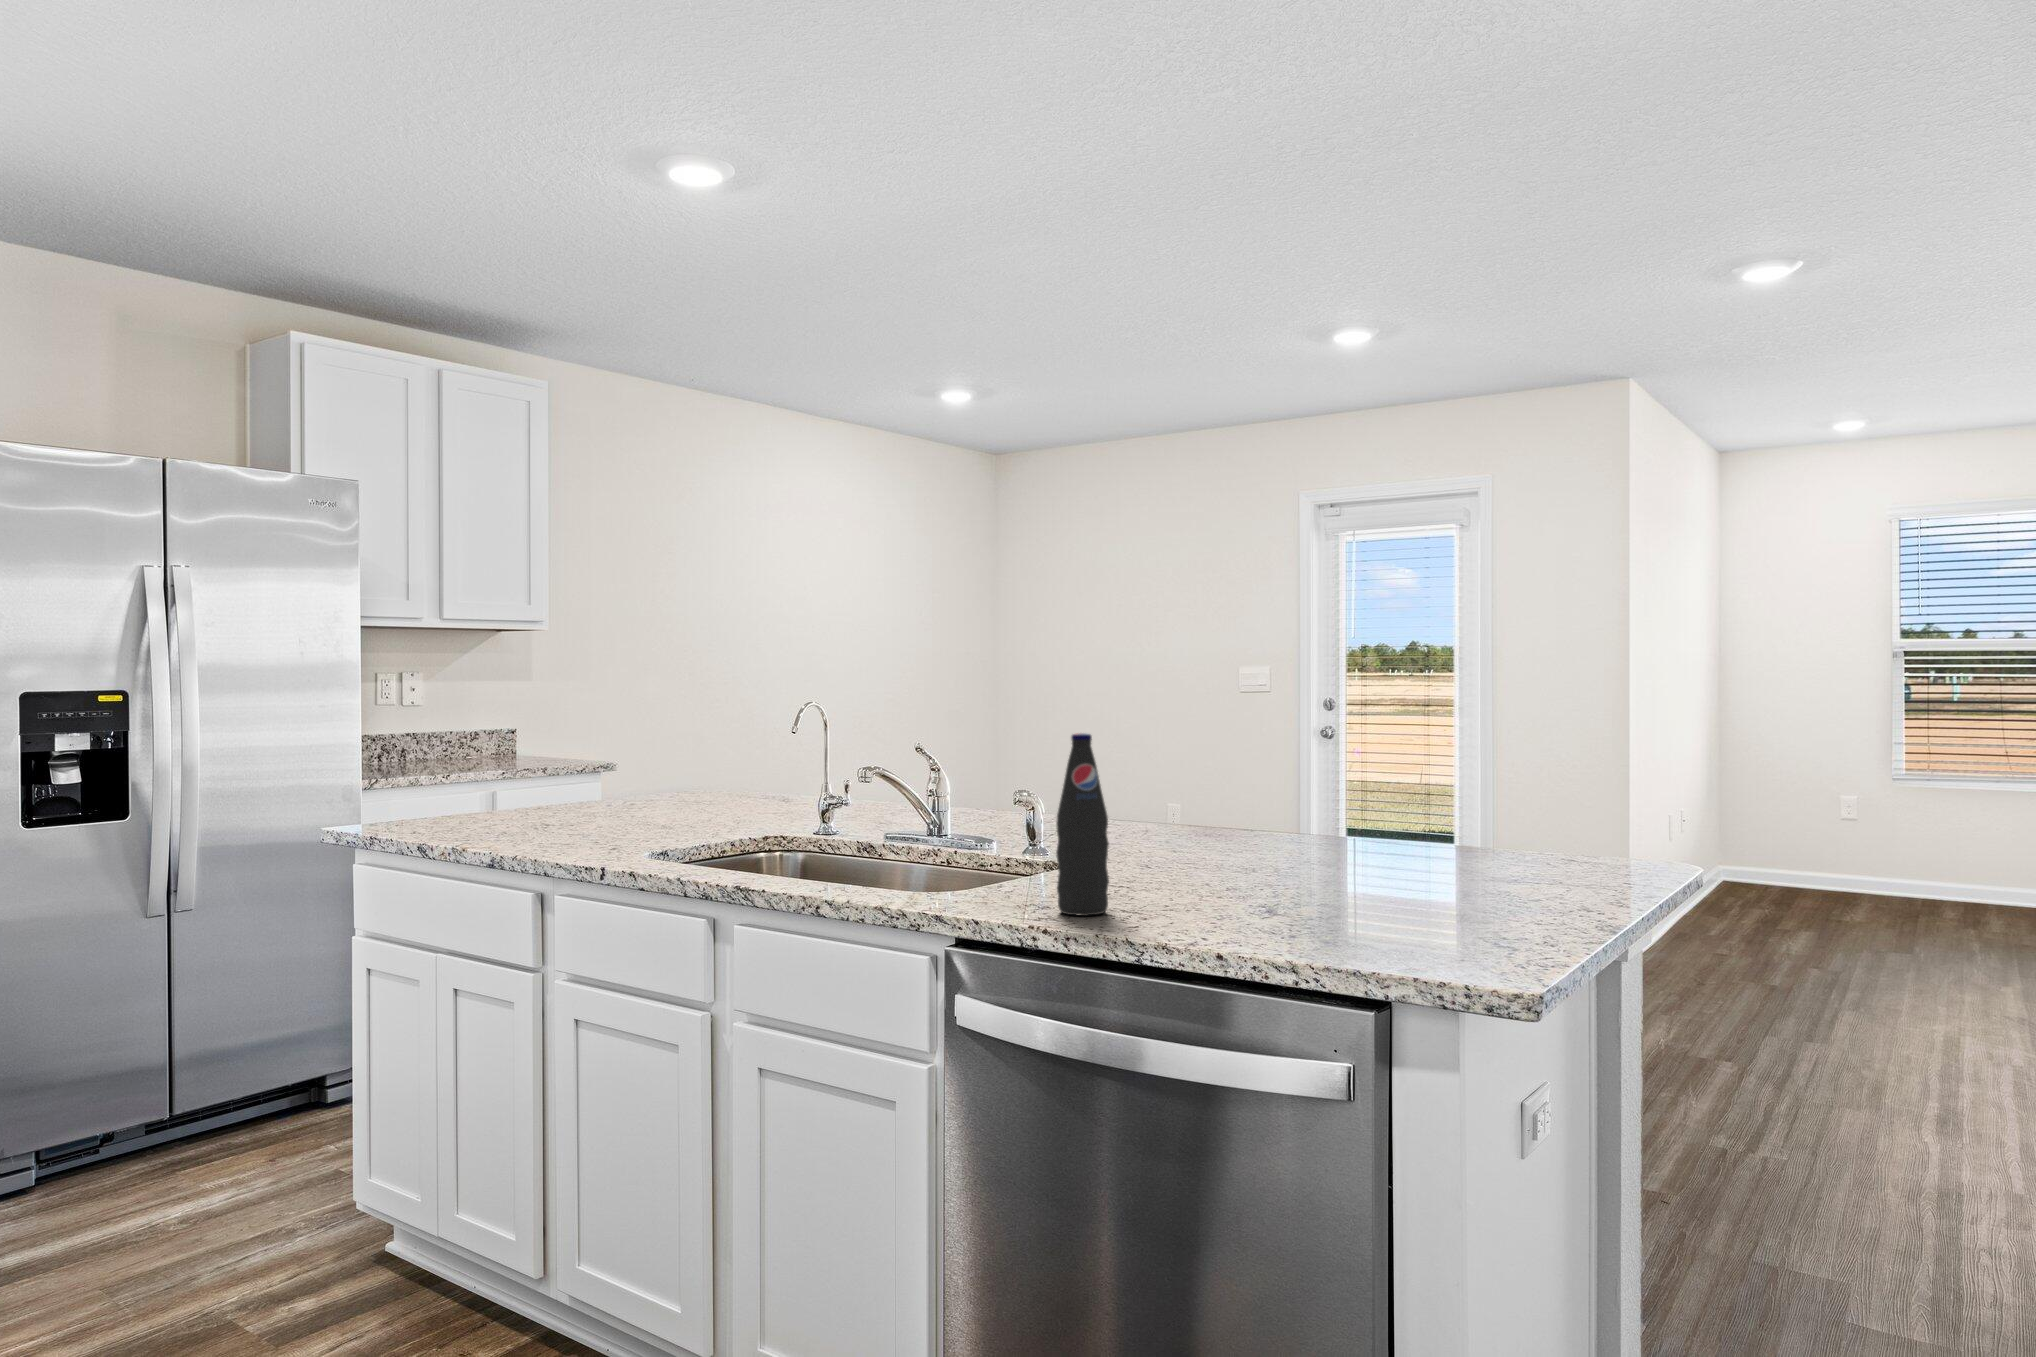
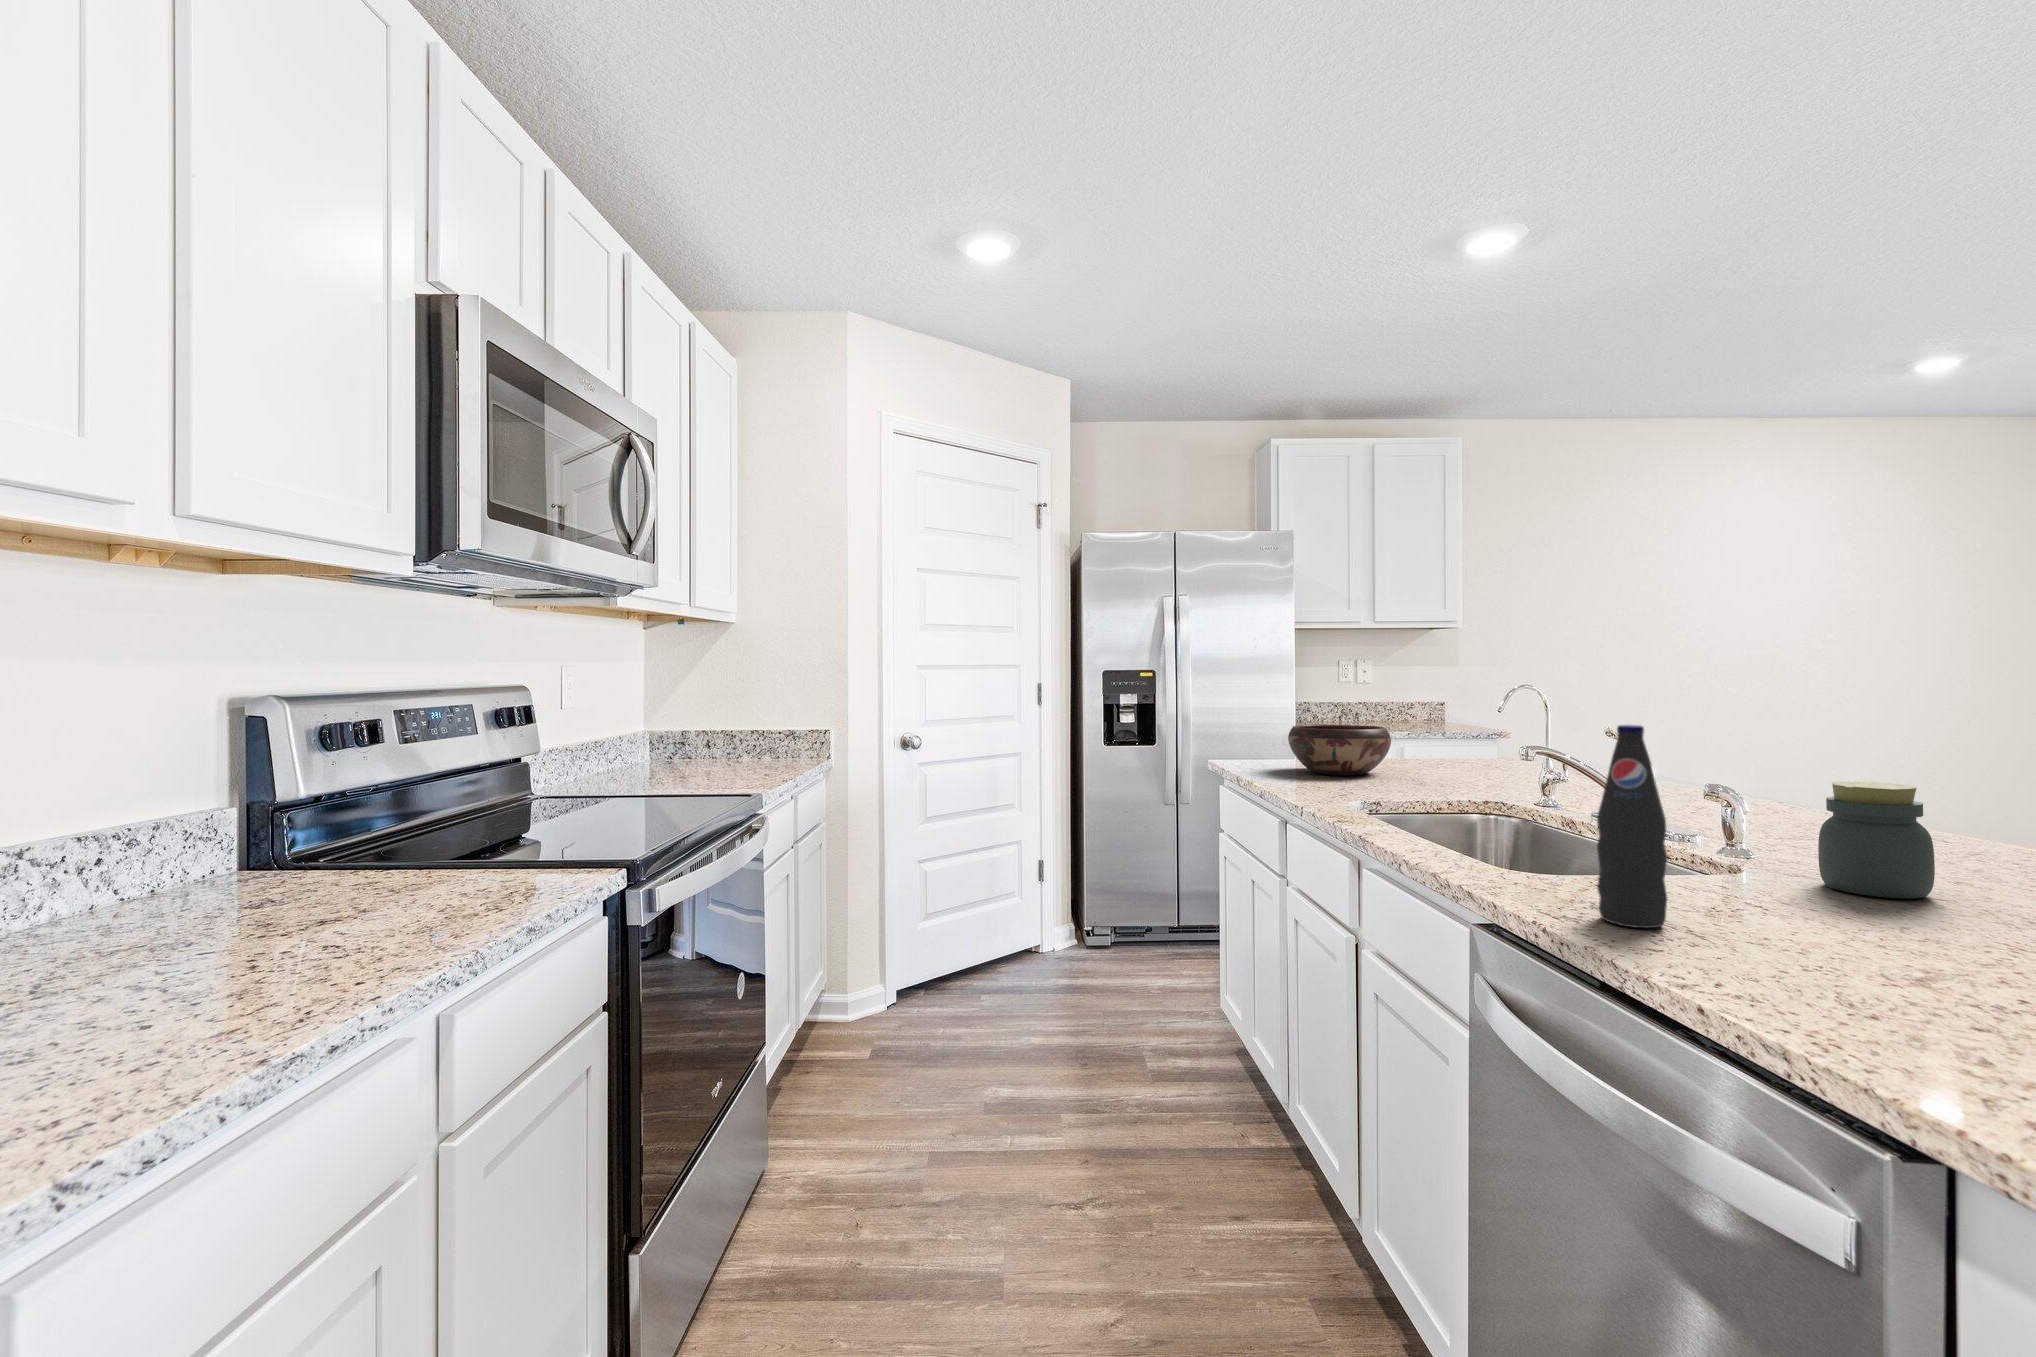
decorative bowl: none [471,760,608,828] -> present [1288,724,1391,775]
jar: none [1116,776,1185,868] -> present [1818,782,1935,898]

